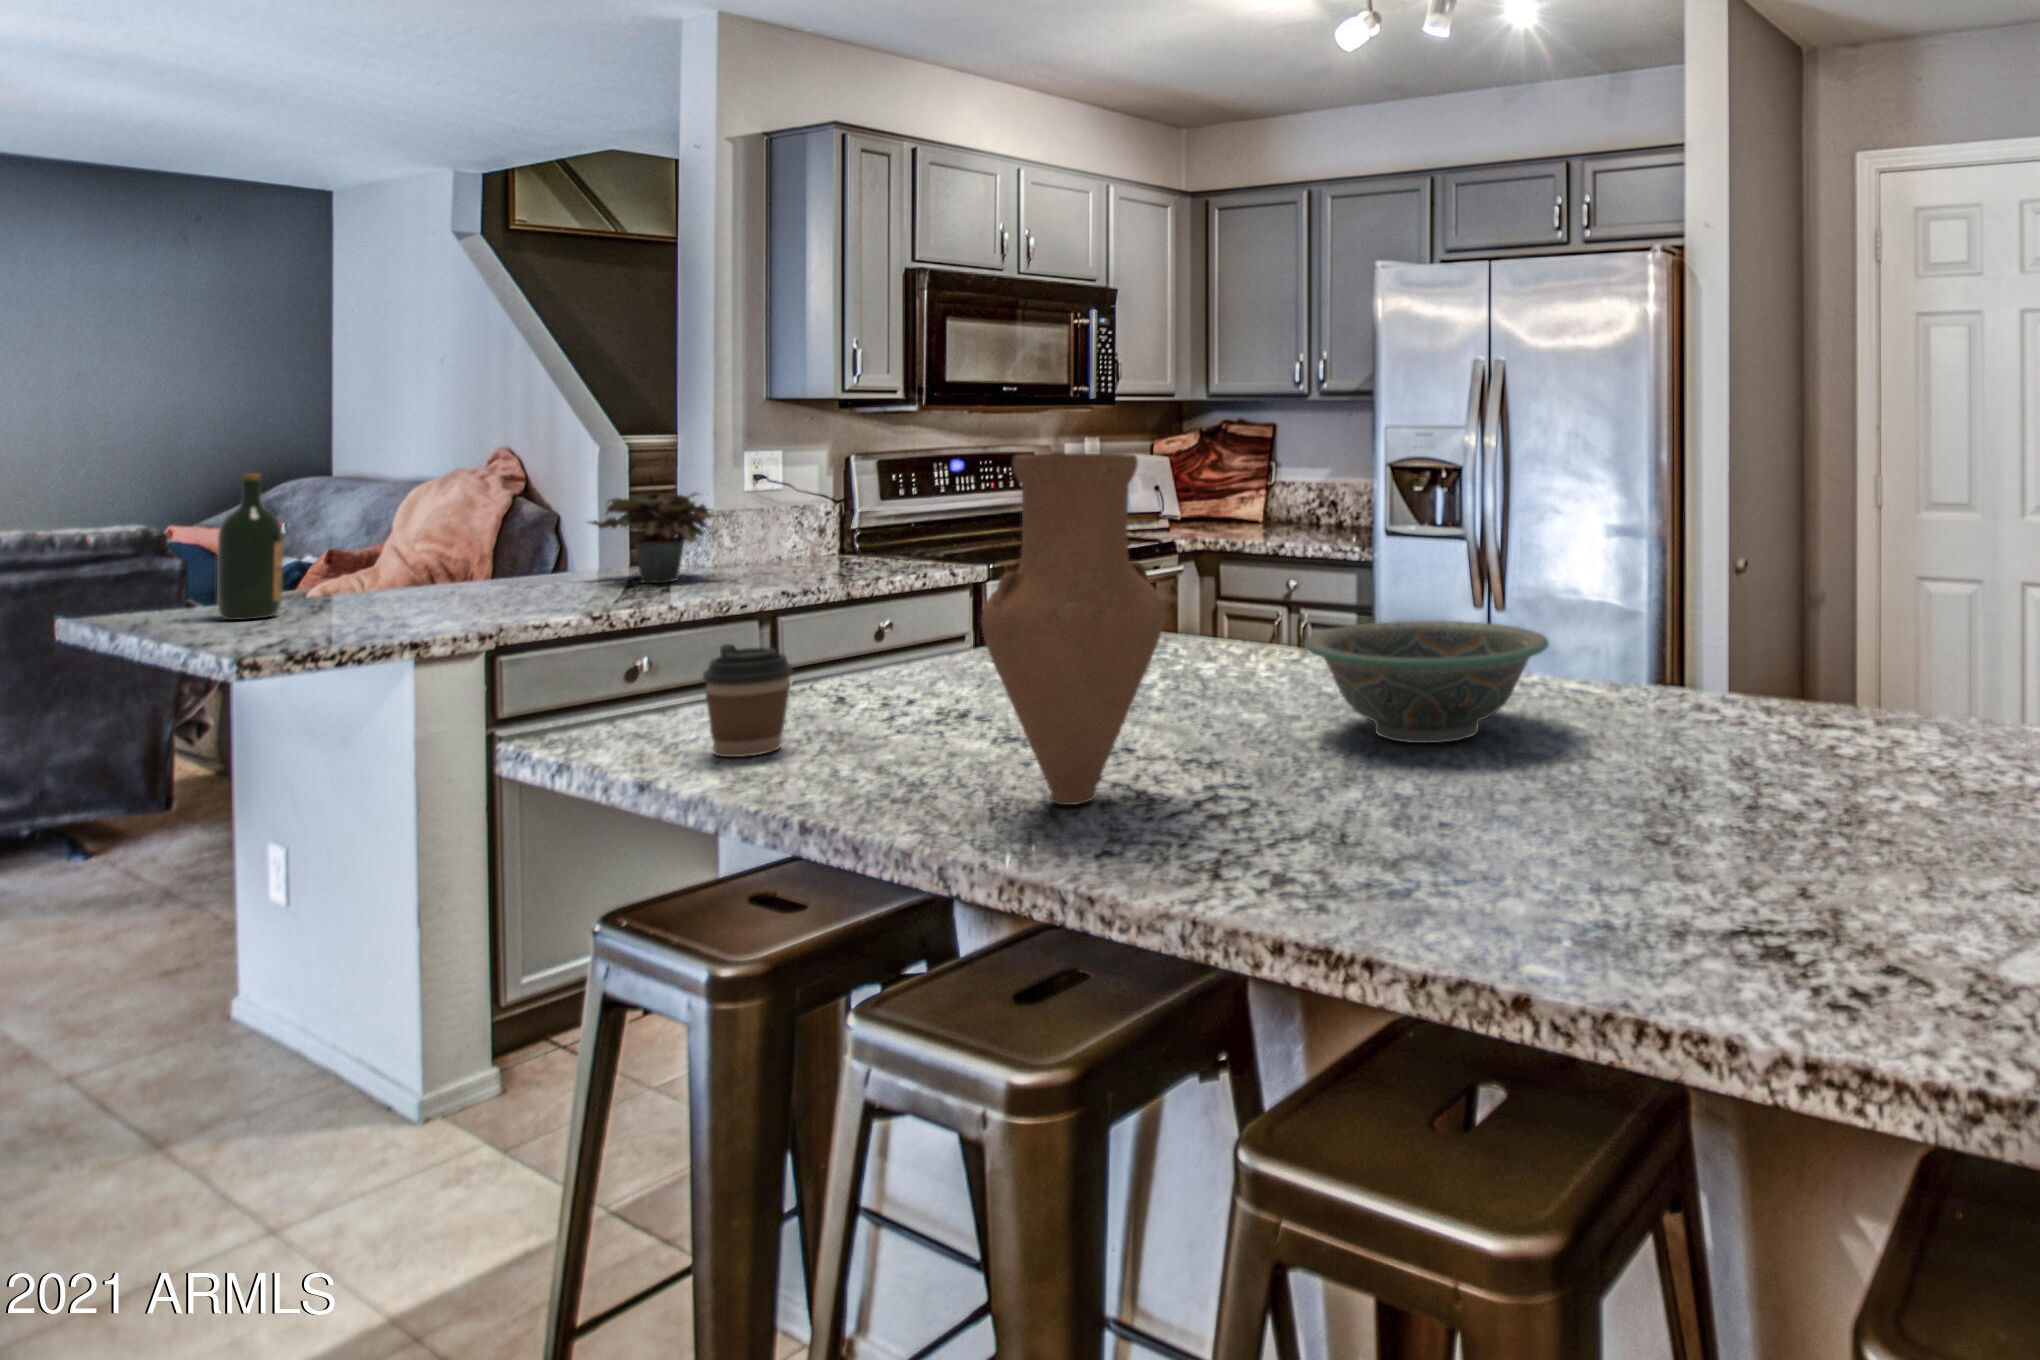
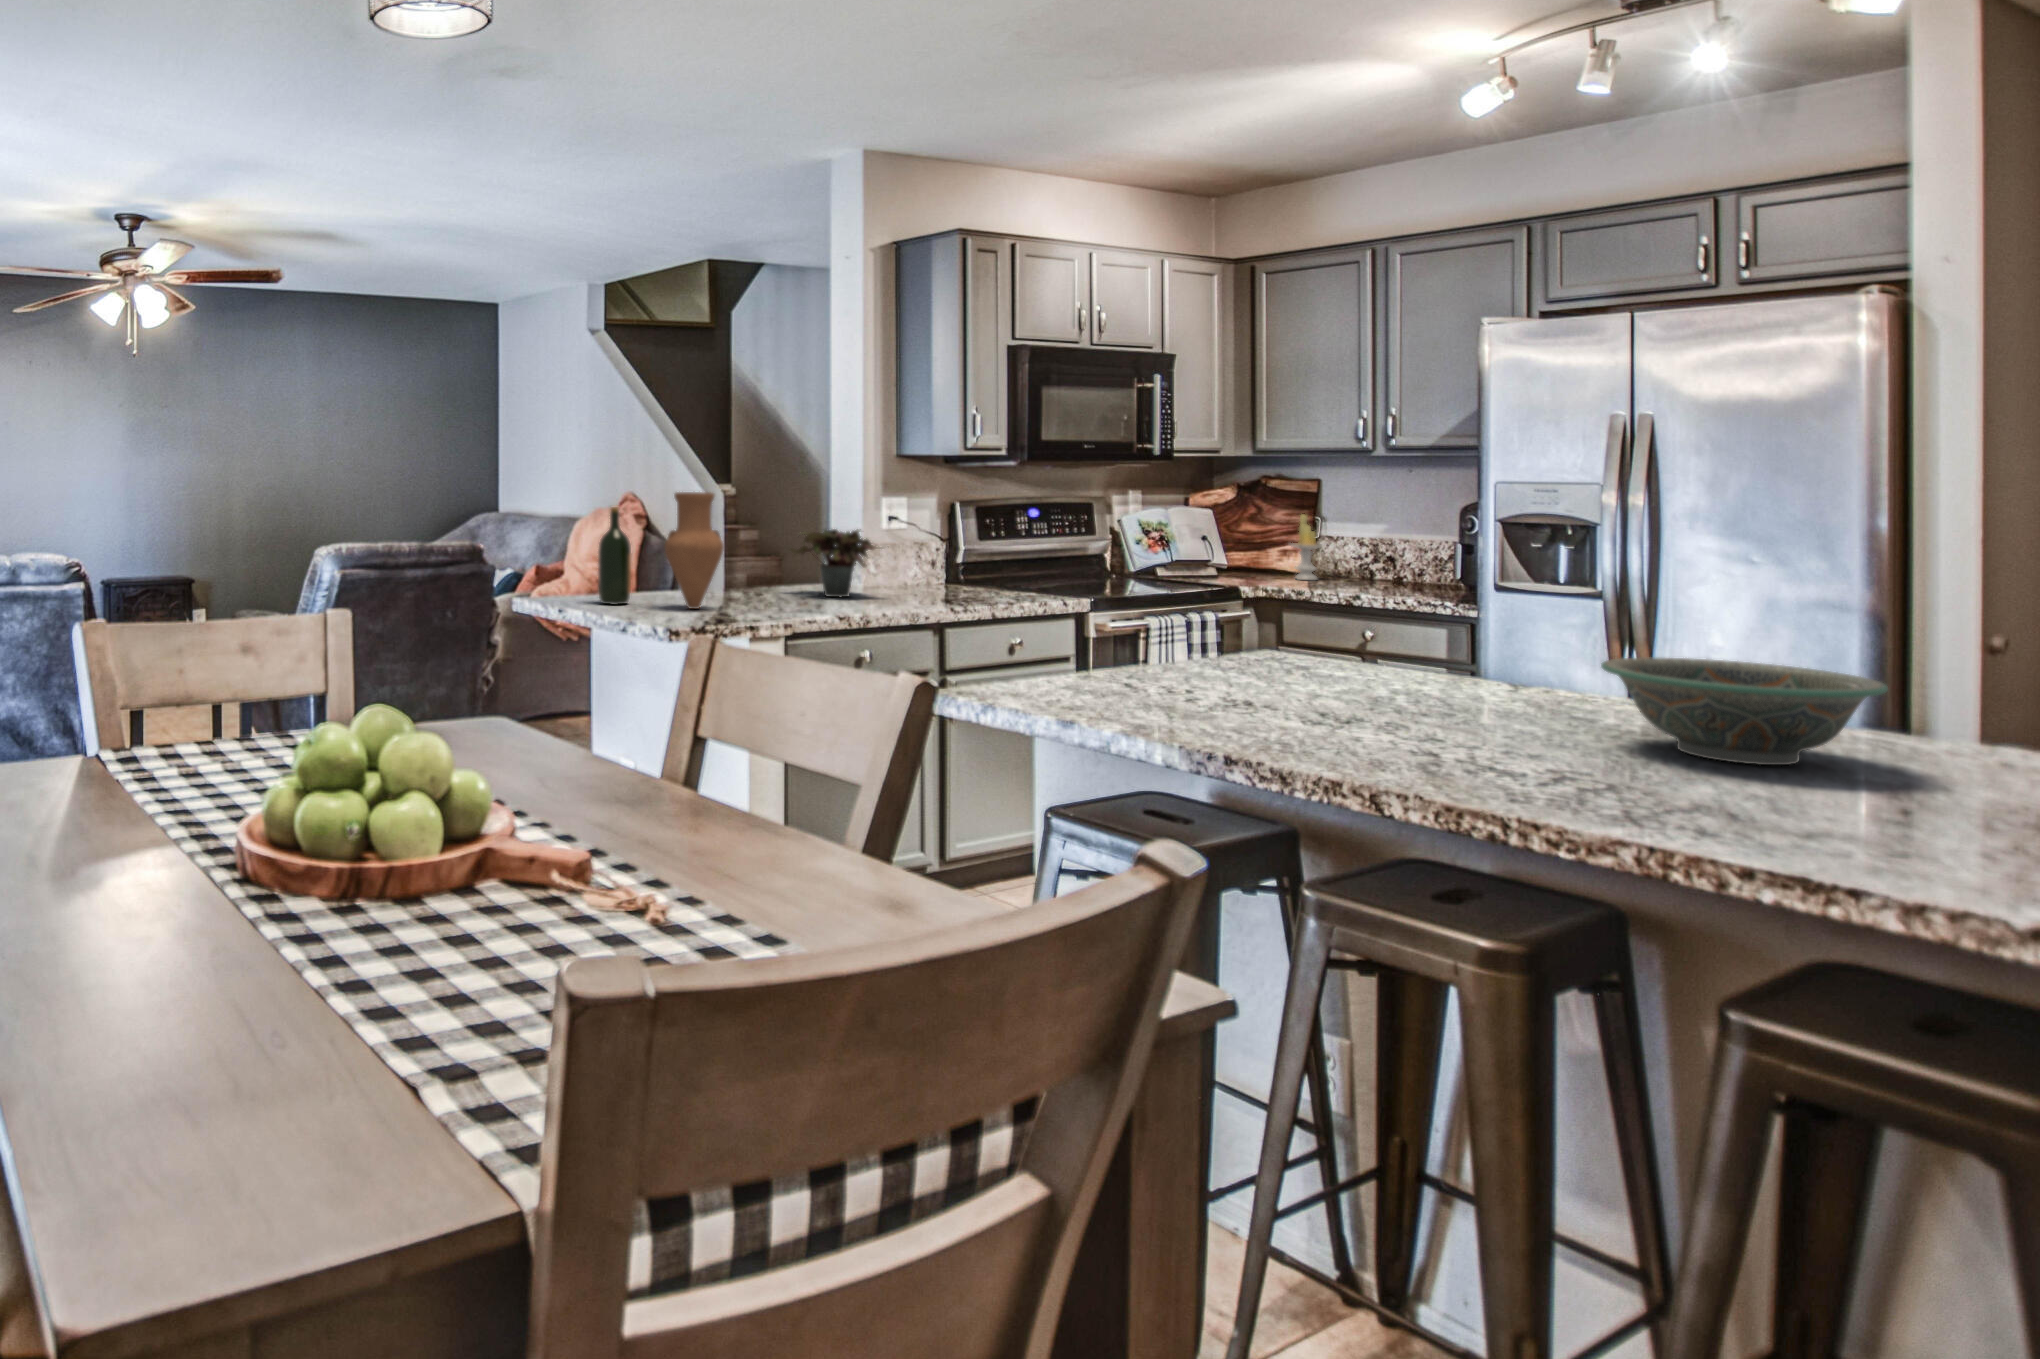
vase: present [981,453,1165,805] -> present [665,492,724,609]
candle: none [1242,459,1276,527] -> present [1290,514,1323,580]
coffee cup: present [703,644,793,757] -> none [1094,632,1155,711]

